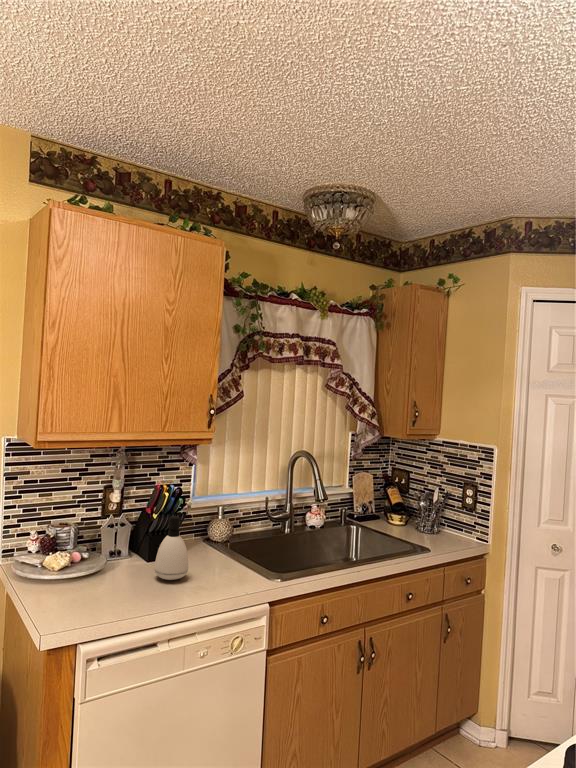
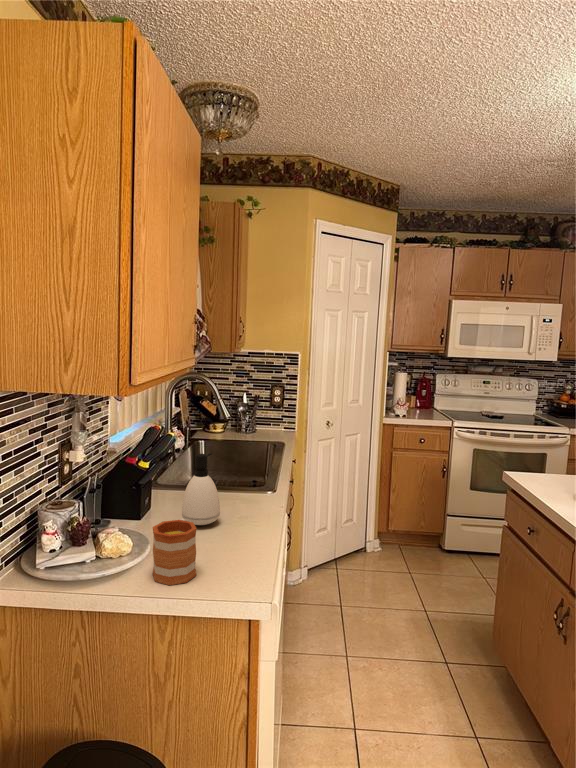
mug: none [50,553,102,603] -> present [153,519,197,585]

